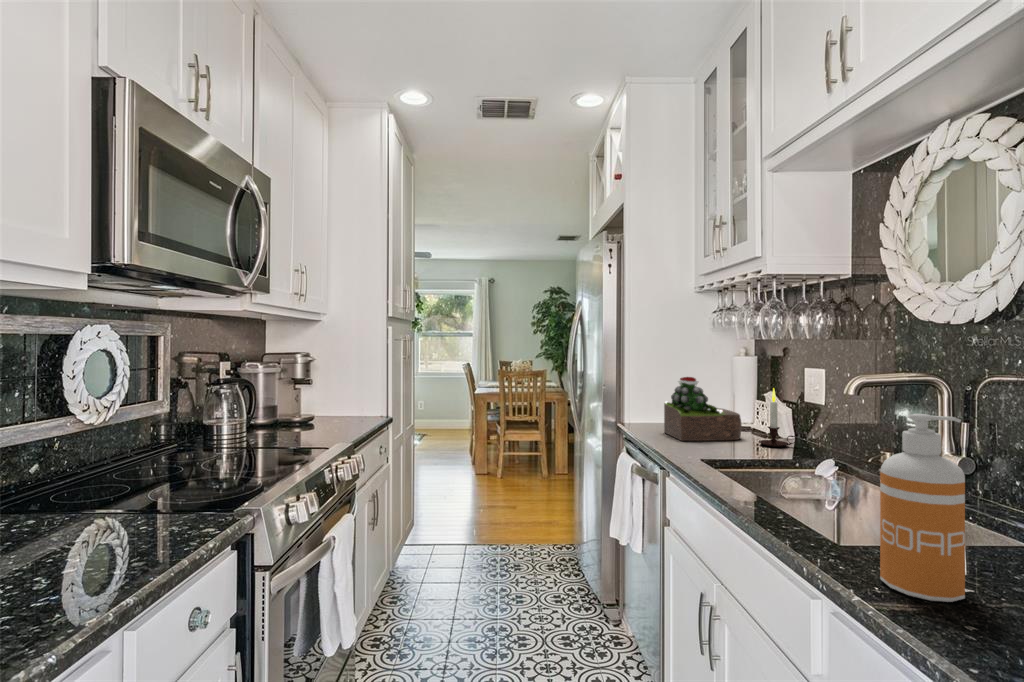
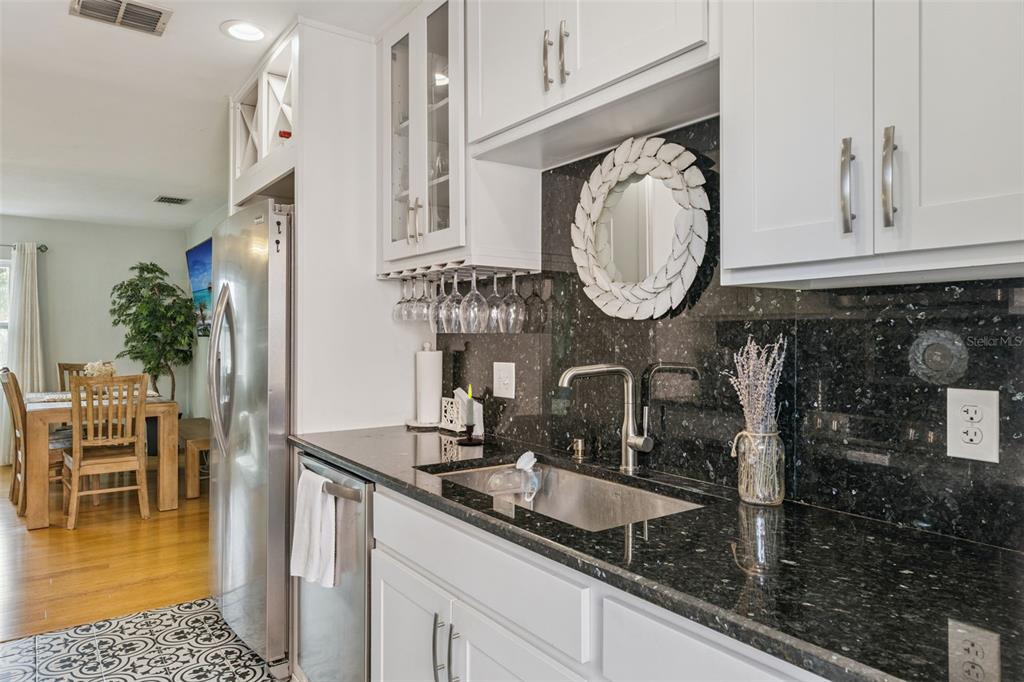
succulent plant: present [664,377,742,441] -> none [351,375,436,448]
soap dispenser: present [880,414,965,602] -> none [635,399,698,561]

